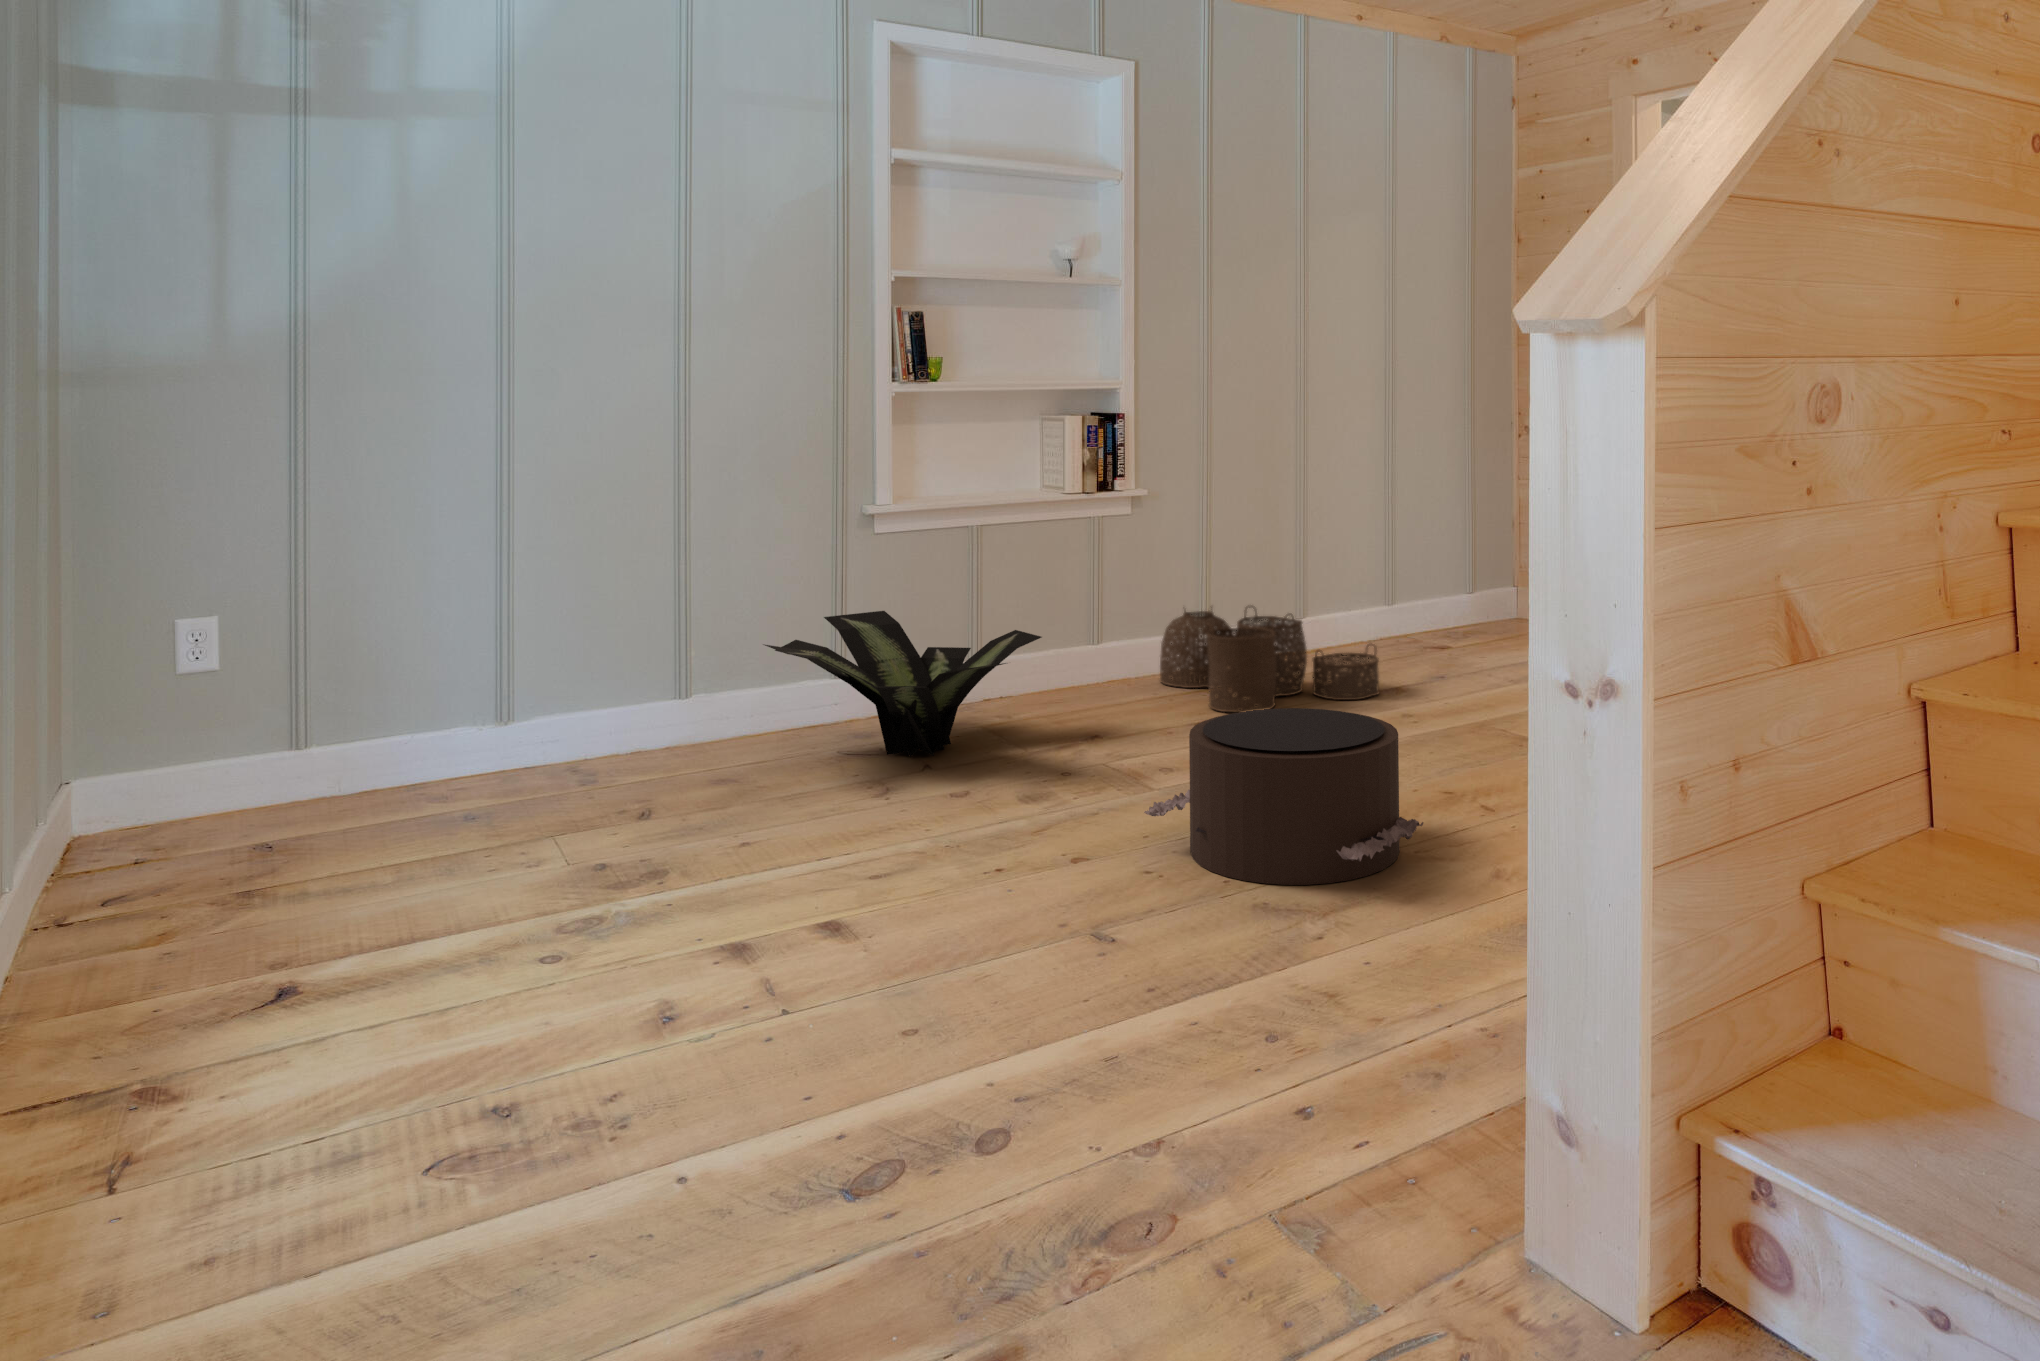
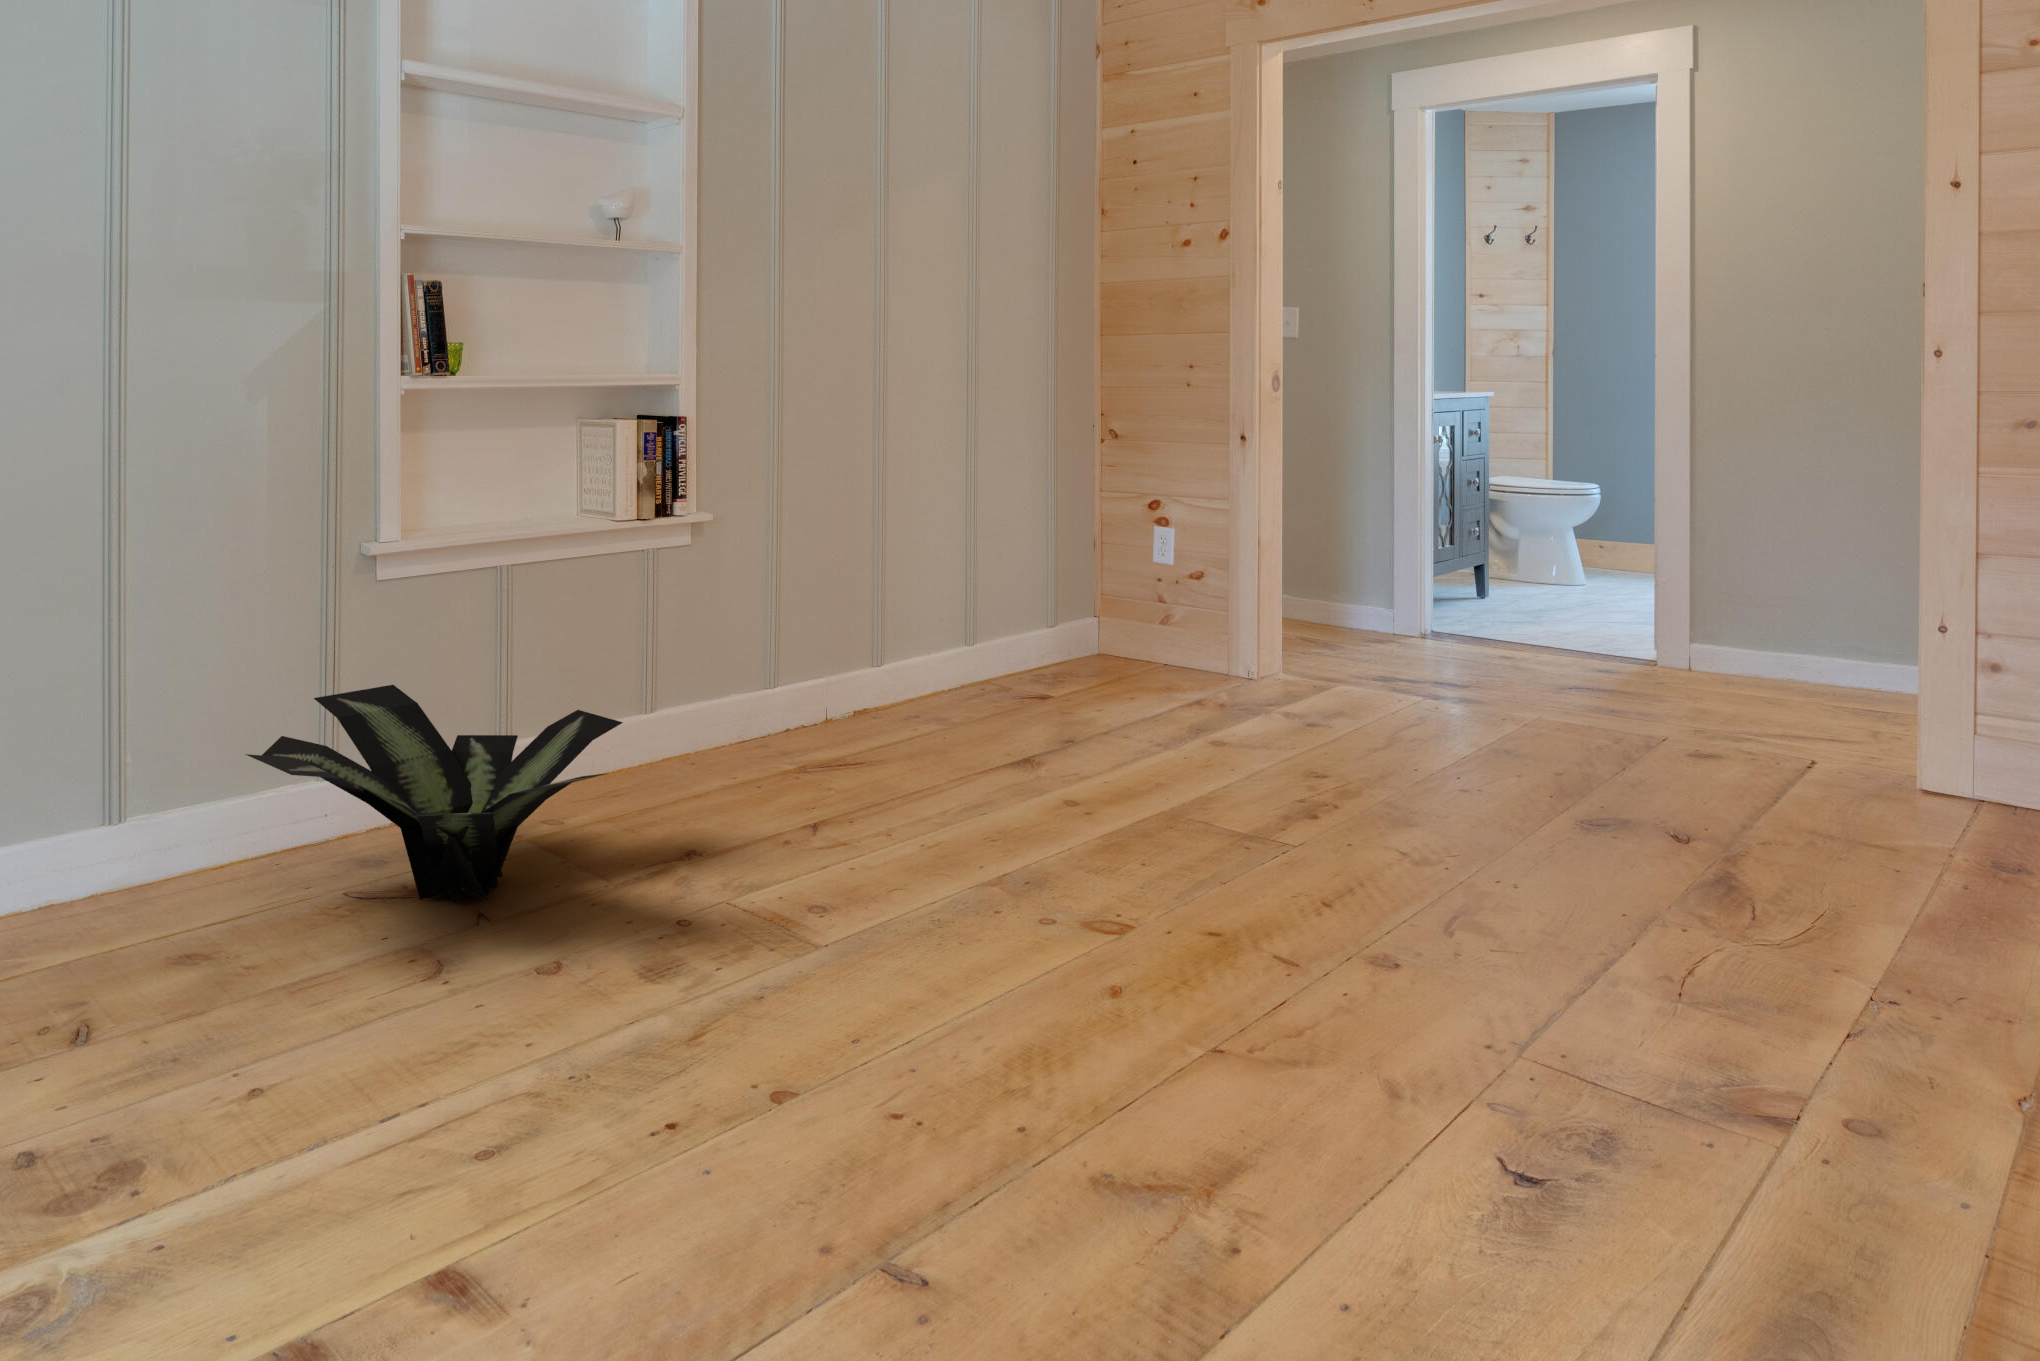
woven basket: present [1160,606,1379,712] -> none [728,658,1019,808]
pouf: present [1144,708,1423,885] -> none [887,854,1316,1167]

